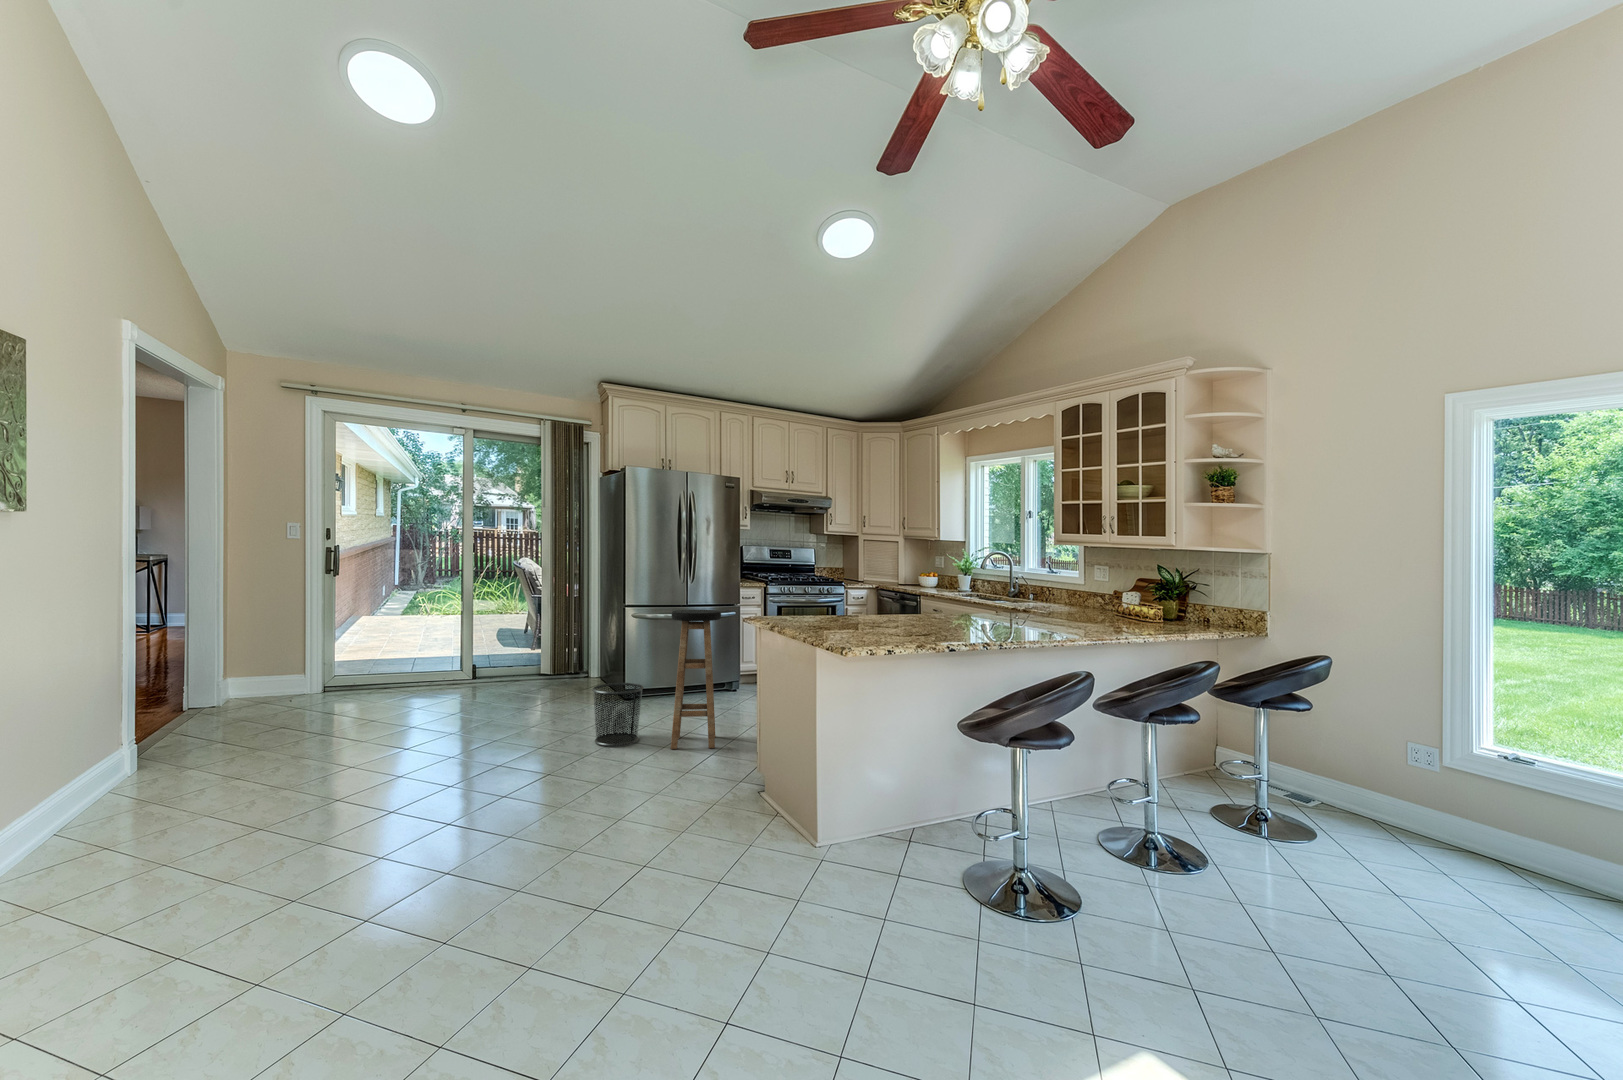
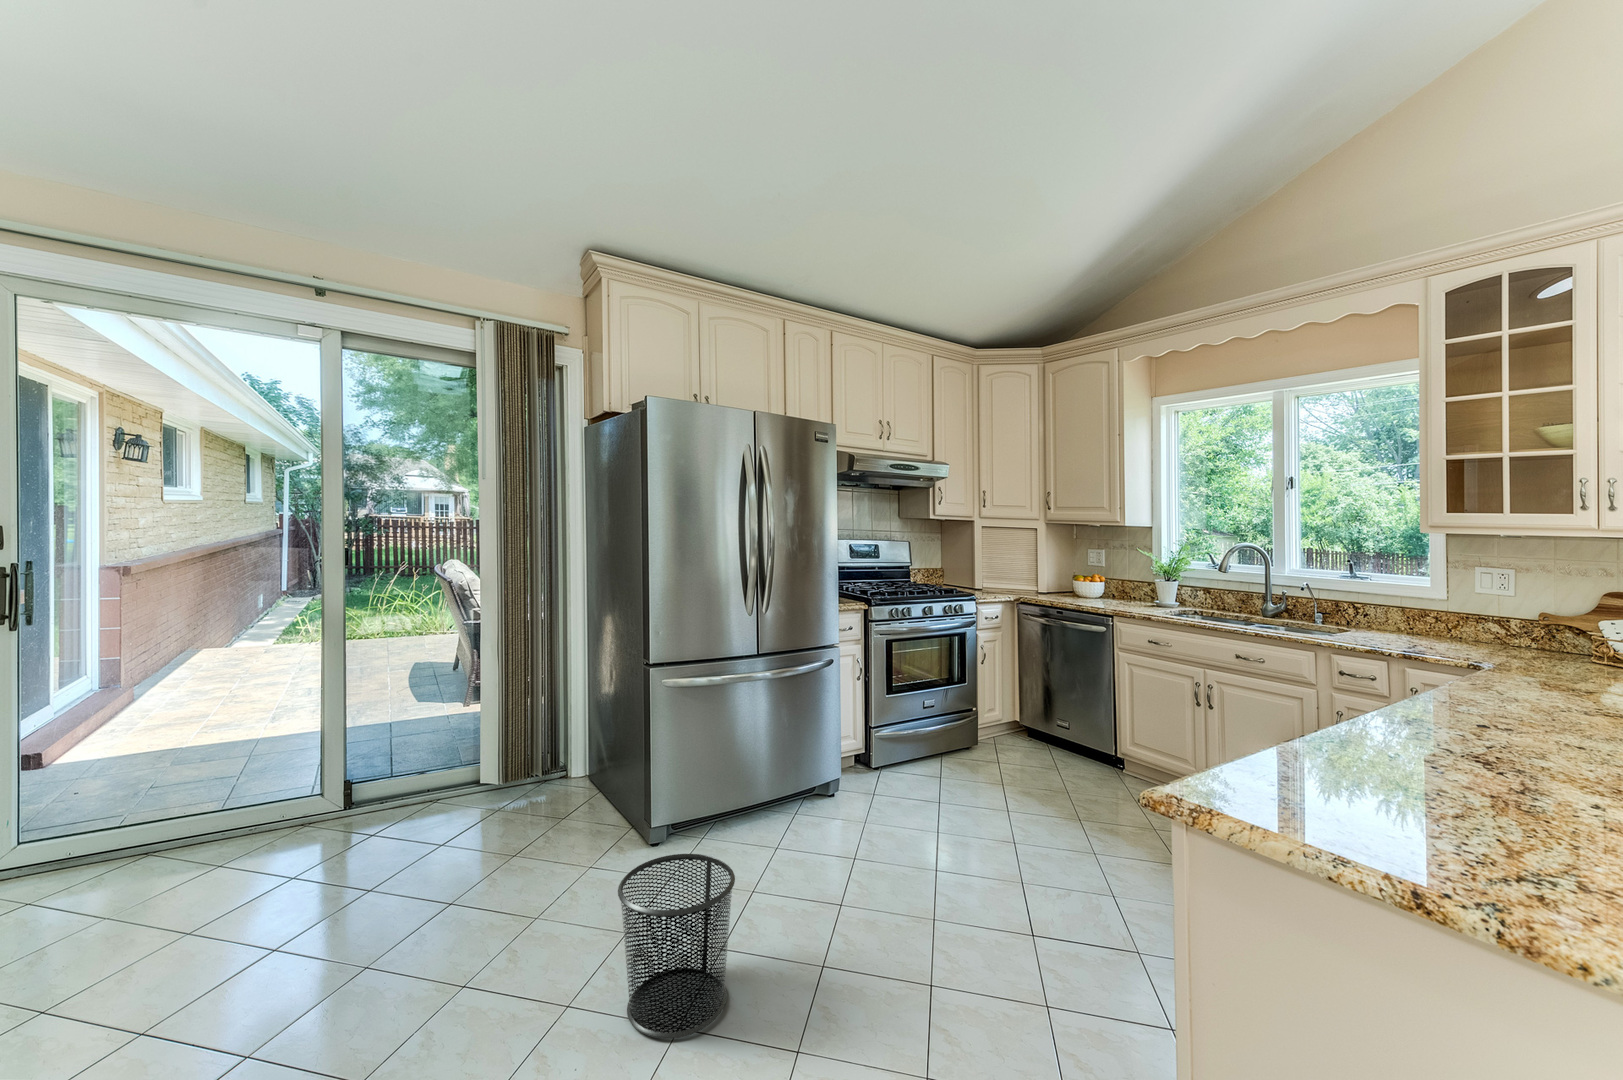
bar stool: present [671,610,721,749] -> none [799,686,917,1038]

